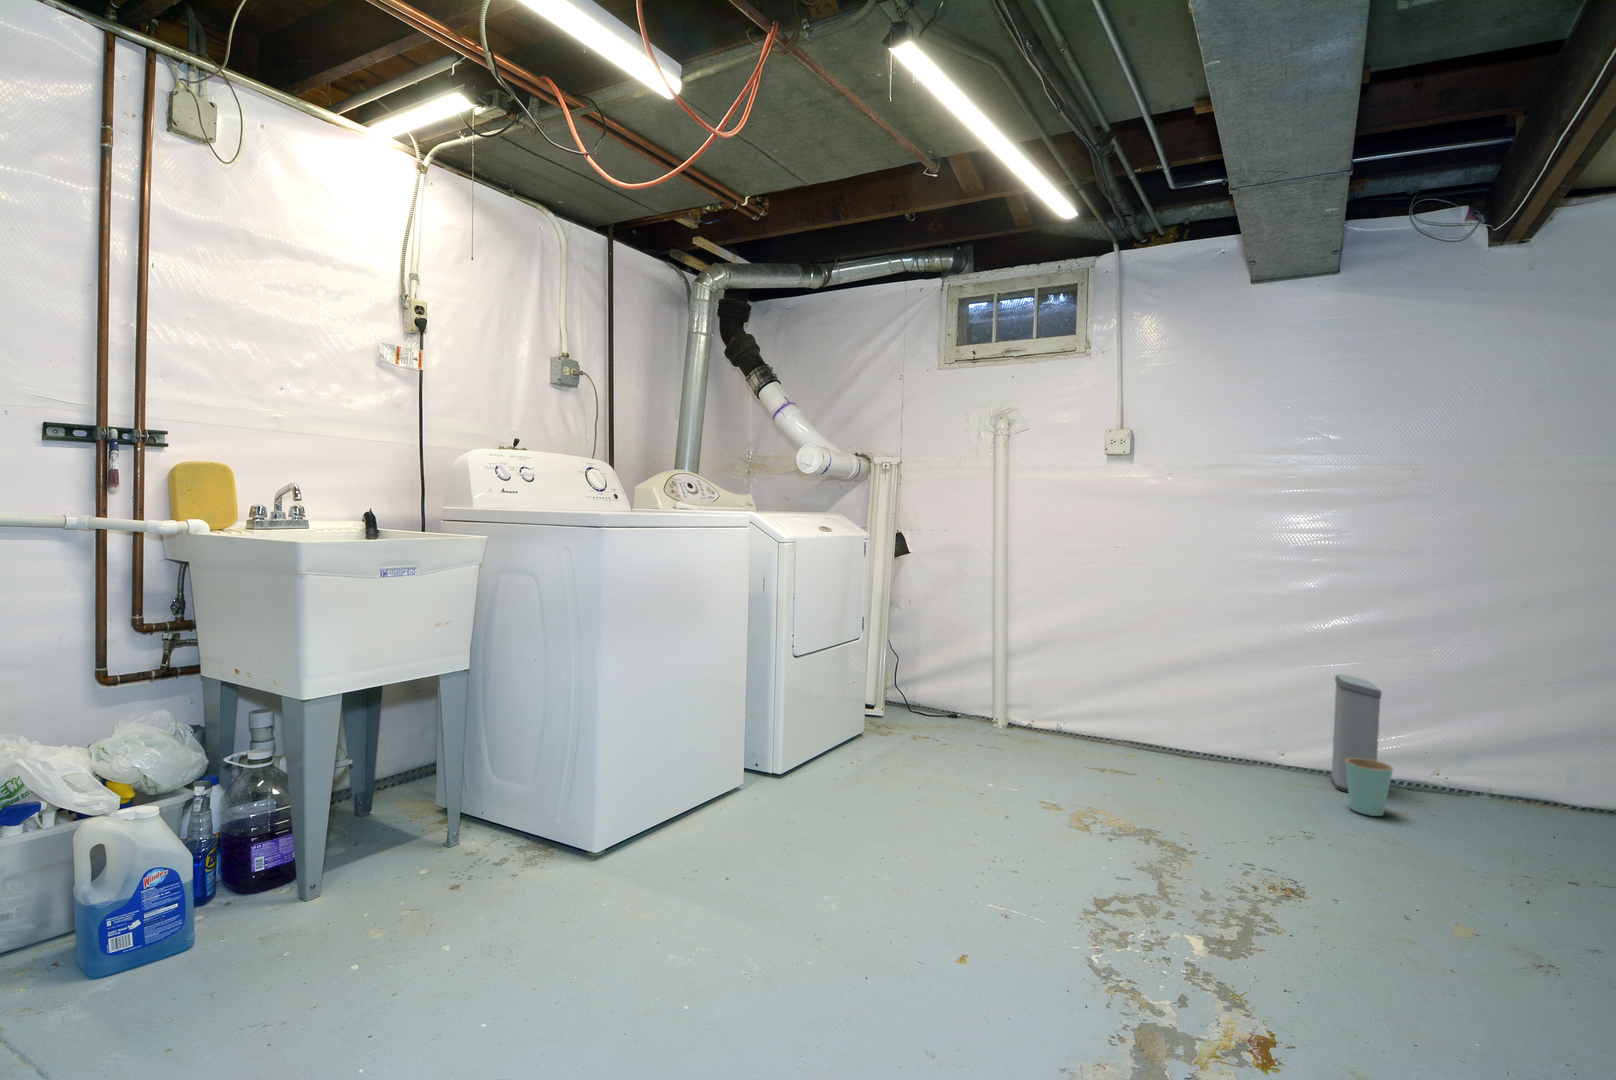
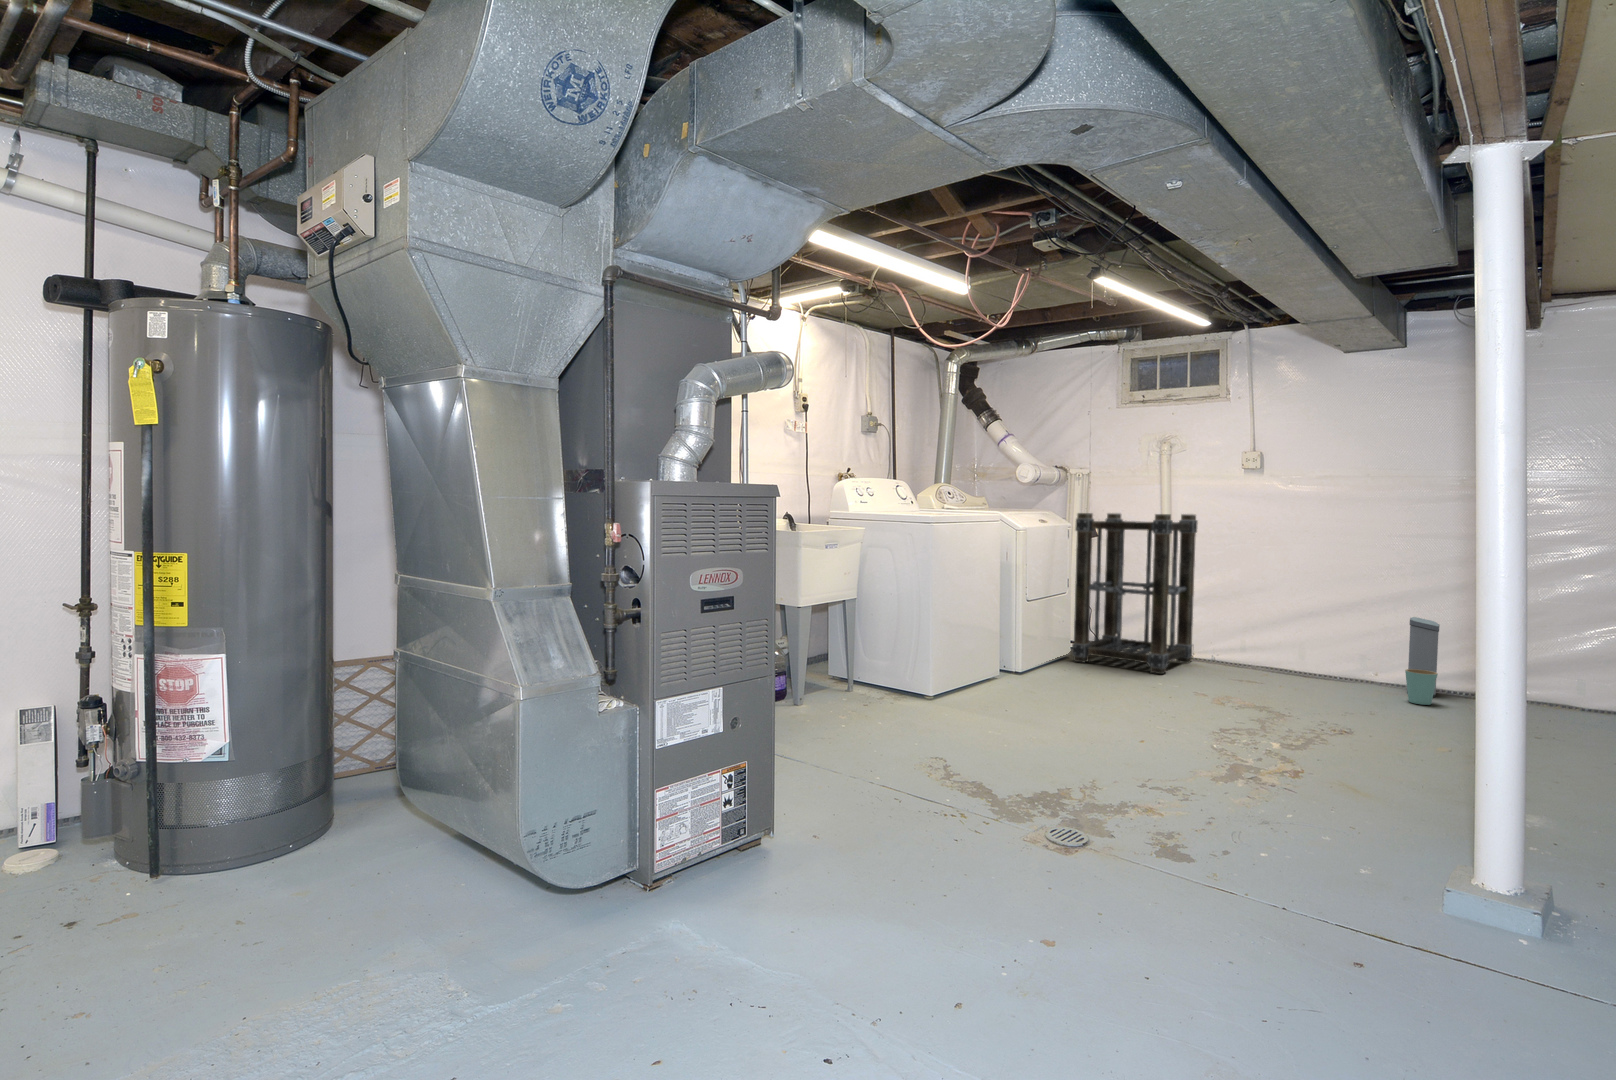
shelving unit: none [870,516,1044,764] -> present [1072,513,1198,674]

